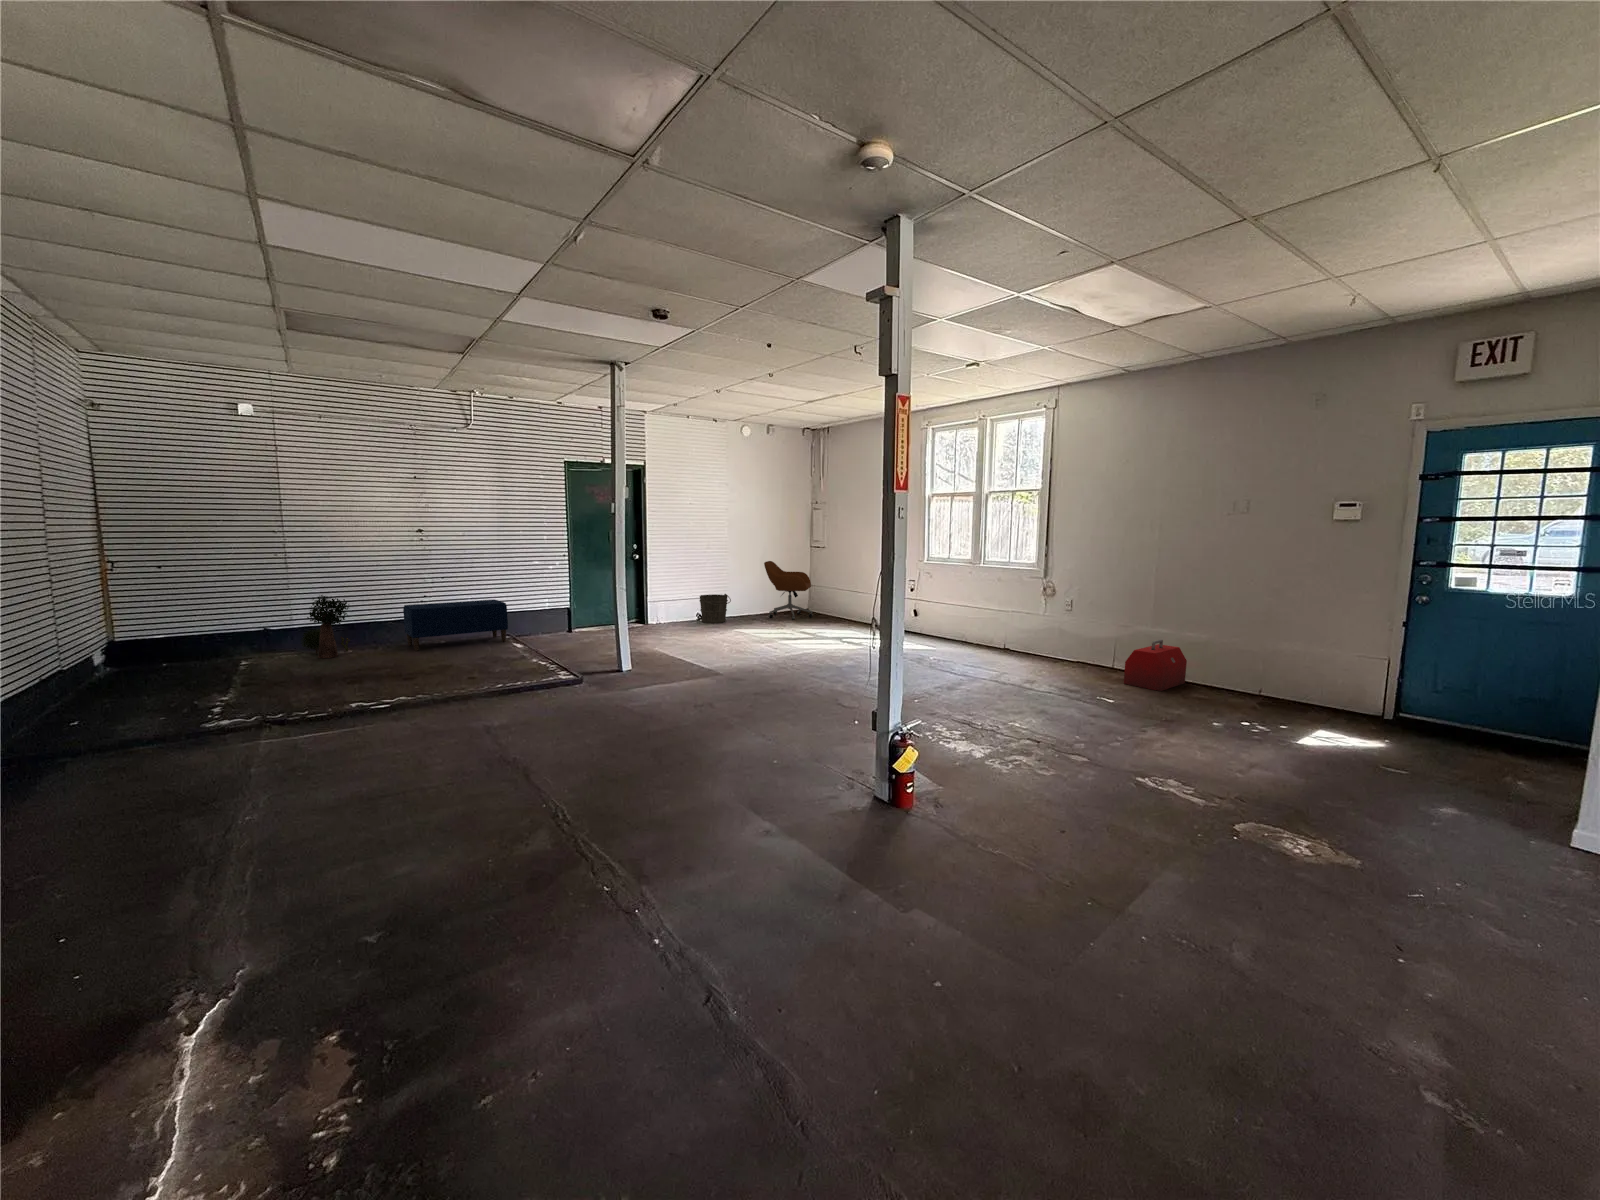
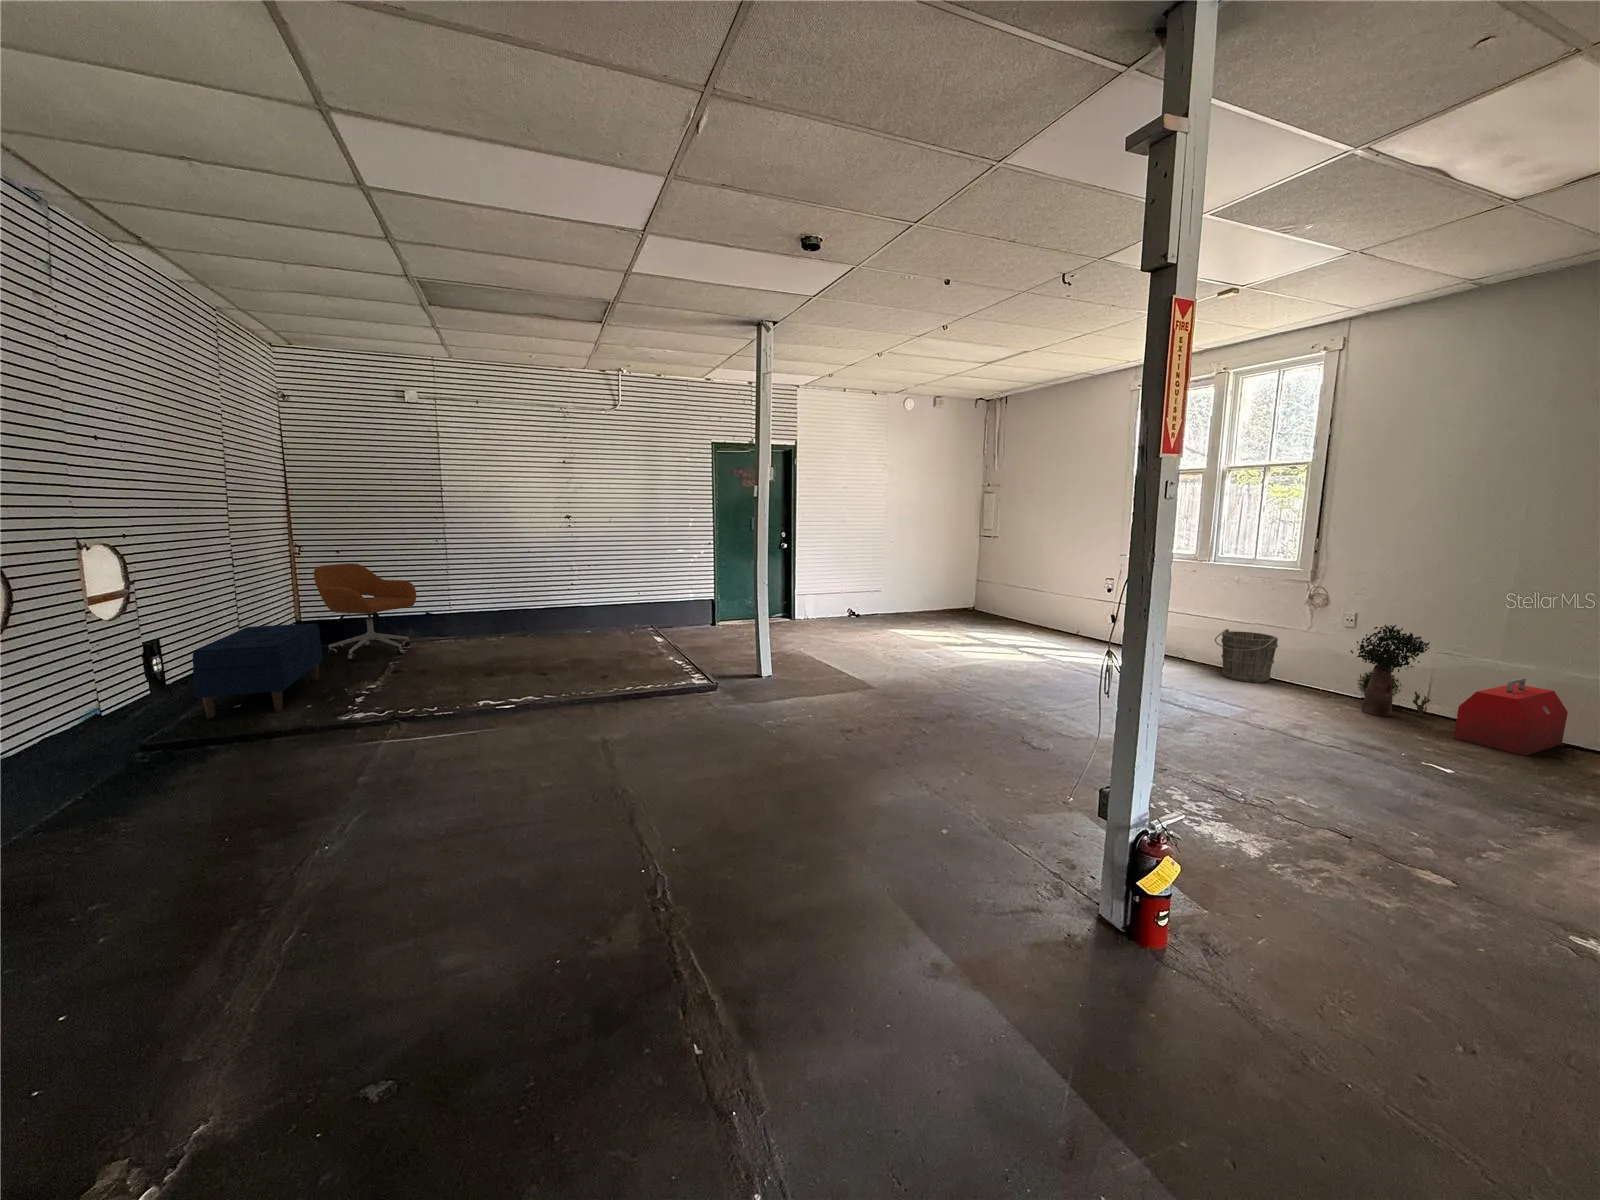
office chair: present [764,561,813,620] -> present [314,563,416,660]
bucket: present [700,594,731,623] -> present [1215,629,1278,682]
potted plant: present [301,595,350,658] -> present [1350,625,1430,716]
bench: present [403,600,508,651] -> present [193,624,323,718]

